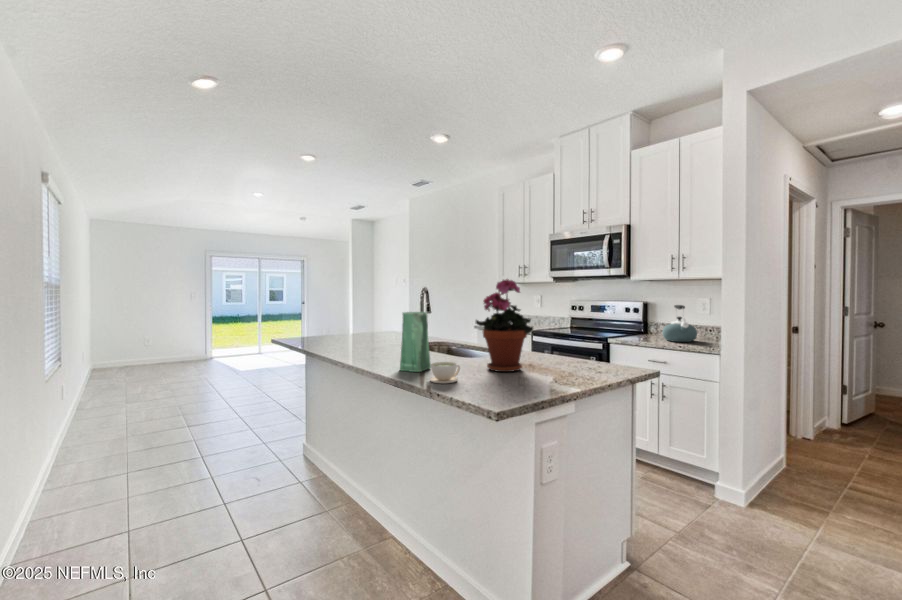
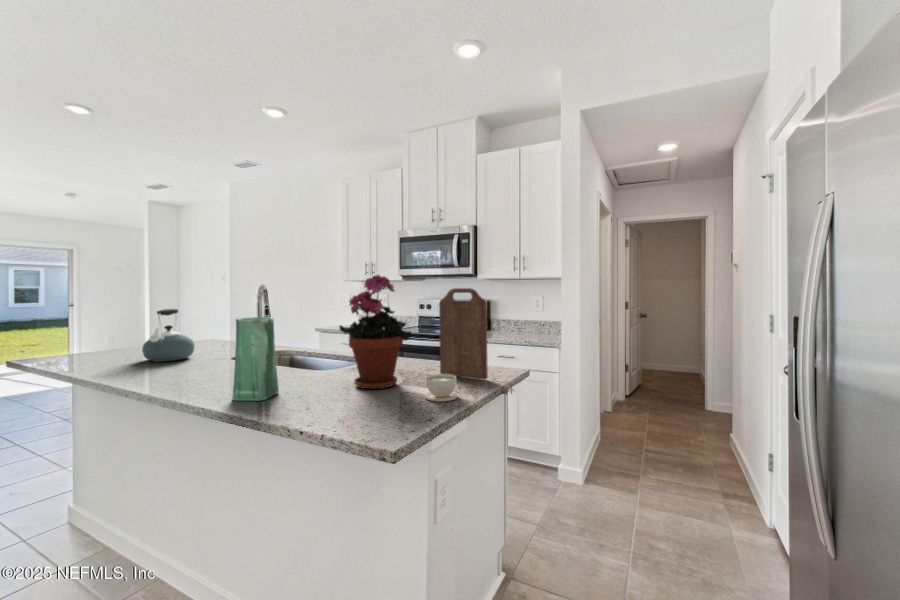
cutting board: none [563,290,605,373] -> present [439,288,488,380]
kettle: present [662,305,697,342] -> present [142,309,195,362]
coffee cup: present [430,362,460,383] -> present [425,374,458,402]

